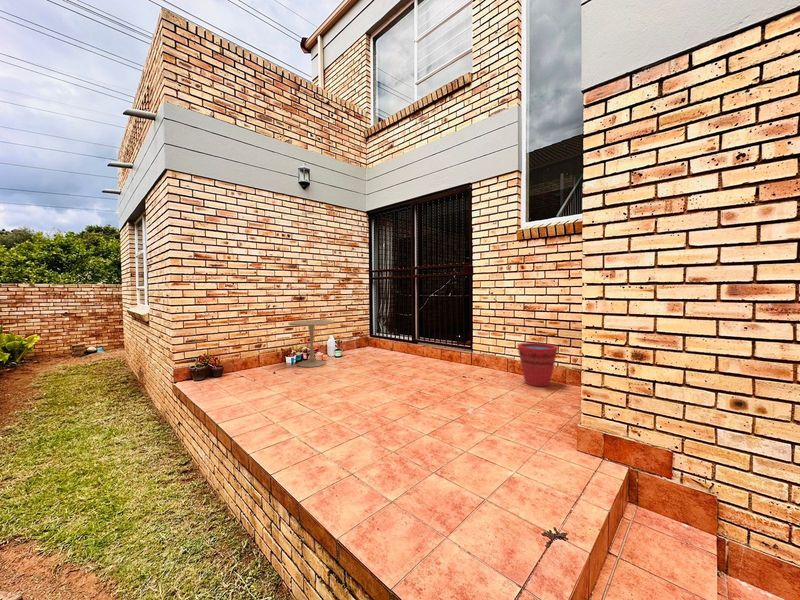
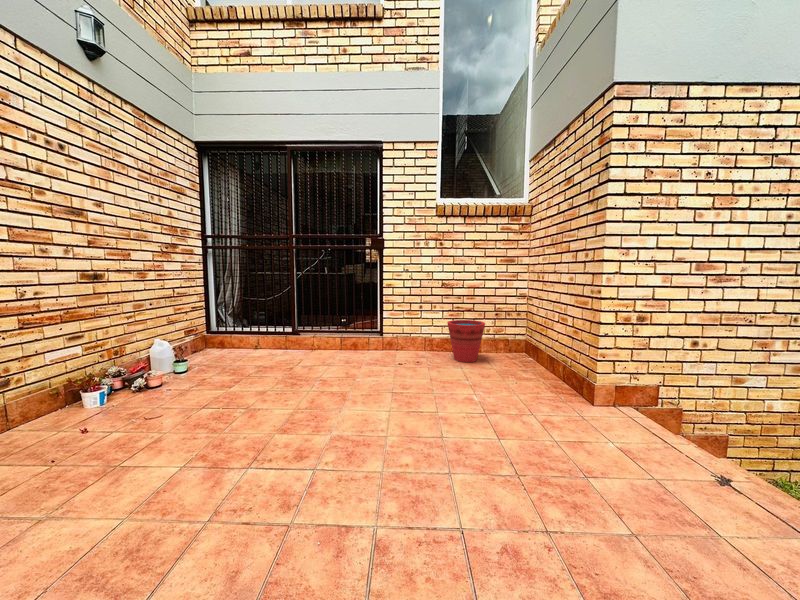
side table: present [288,320,333,367] -> none [83,315,188,405]

